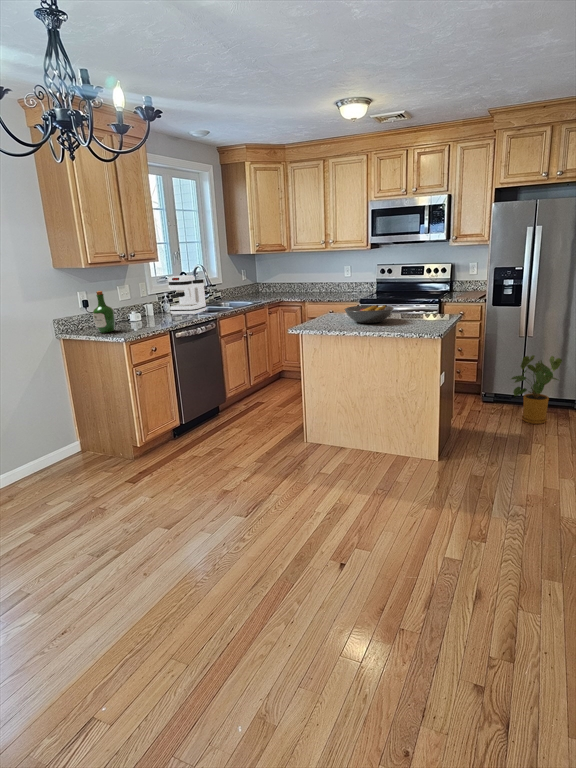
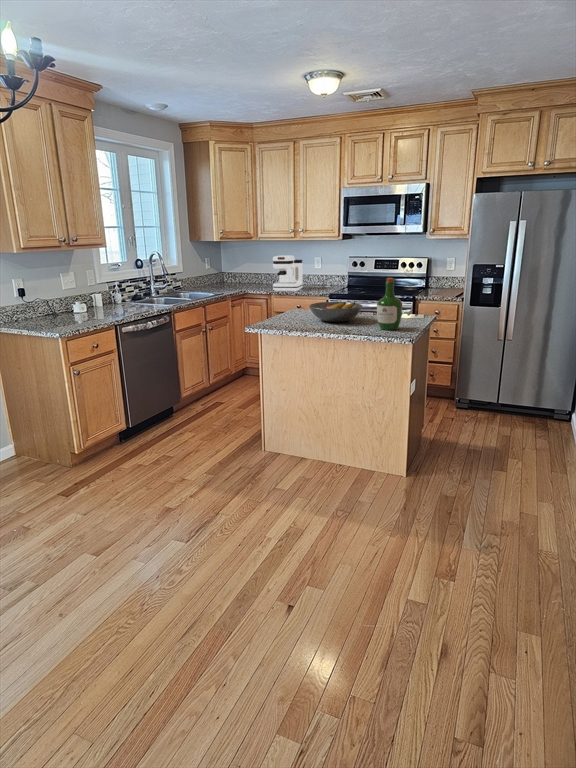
coffee maker: present [168,275,206,315] -> present [273,256,303,291]
wine bottle: present [93,291,115,333] -> present [377,278,402,330]
house plant: present [511,355,562,424] -> none [486,359,542,433]

